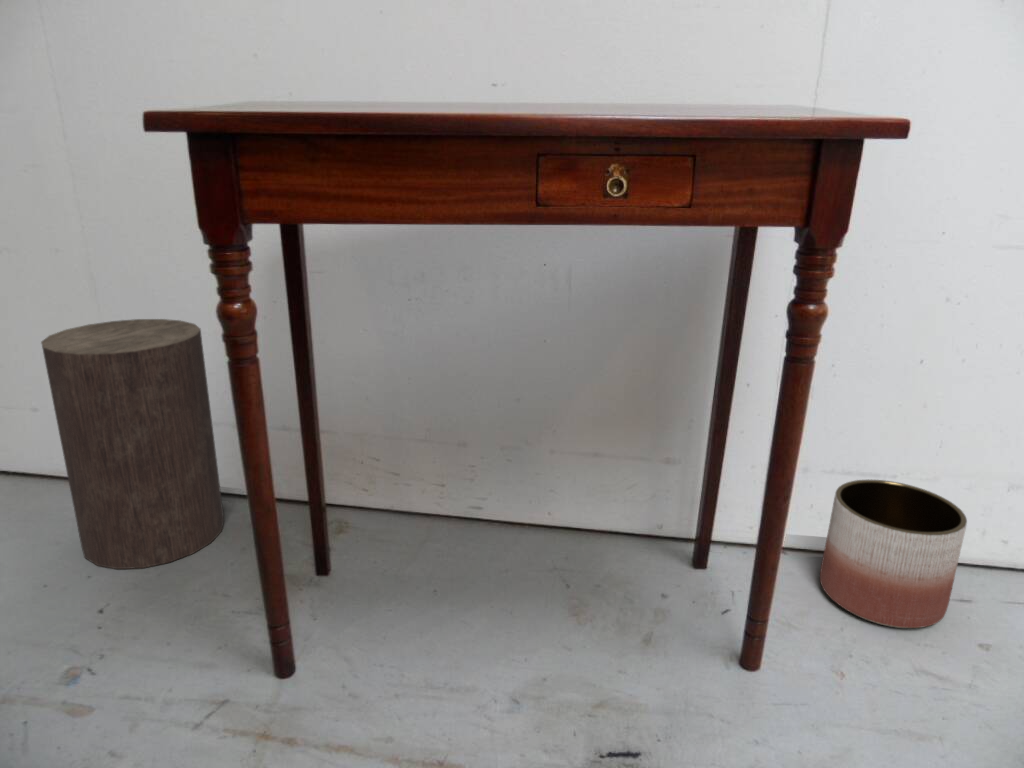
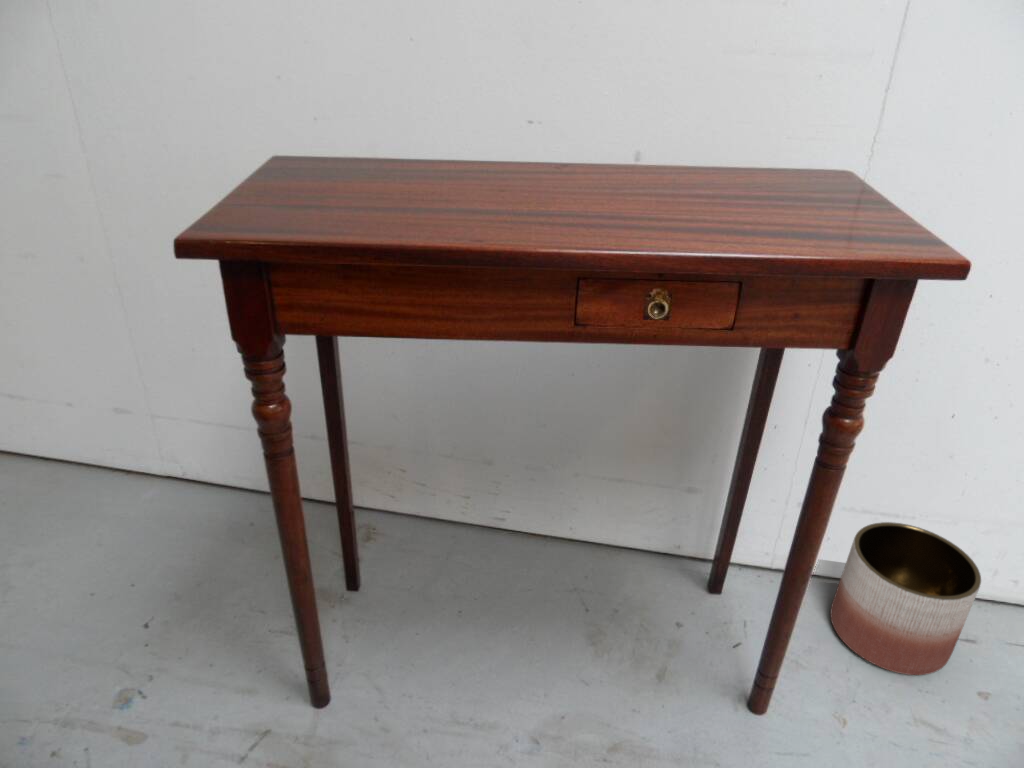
stool: present [41,319,224,569] -> none [73,329,256,576]

